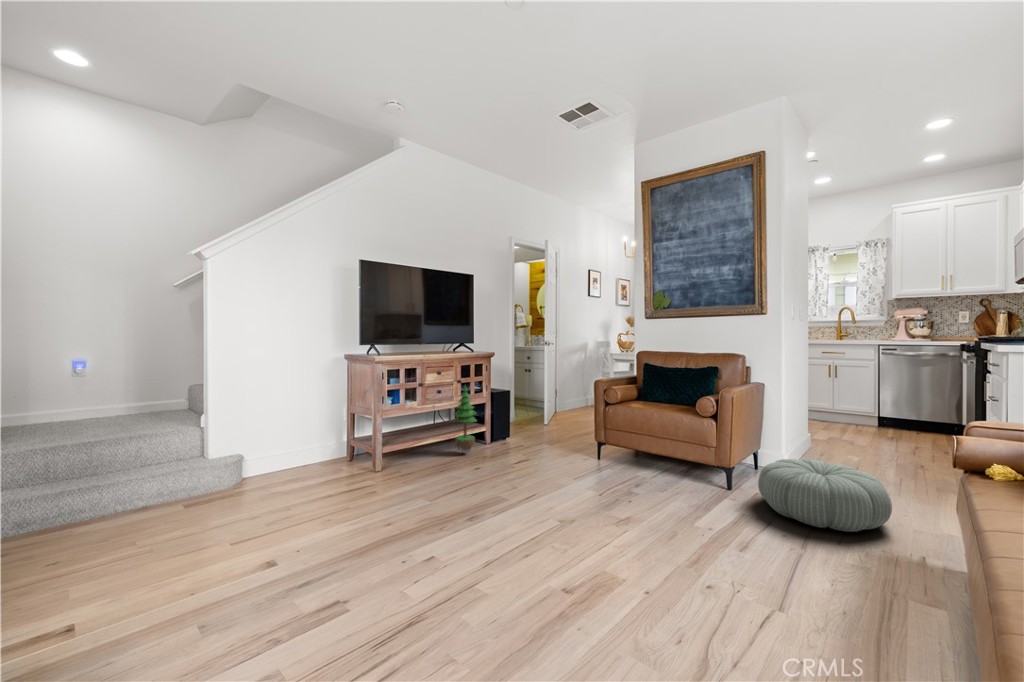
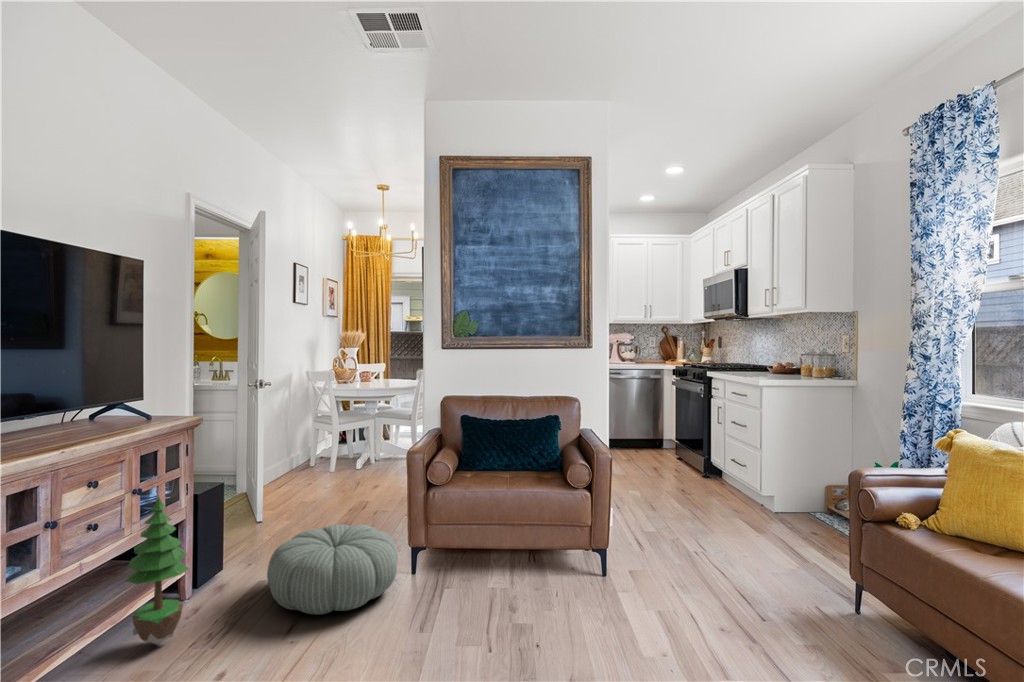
pouf: present [758,459,892,532] -> present [267,525,398,615]

